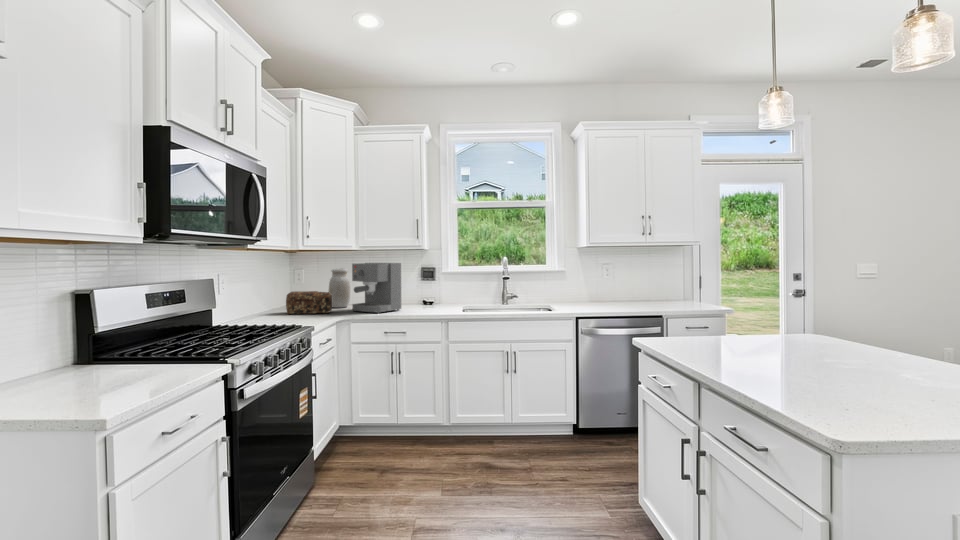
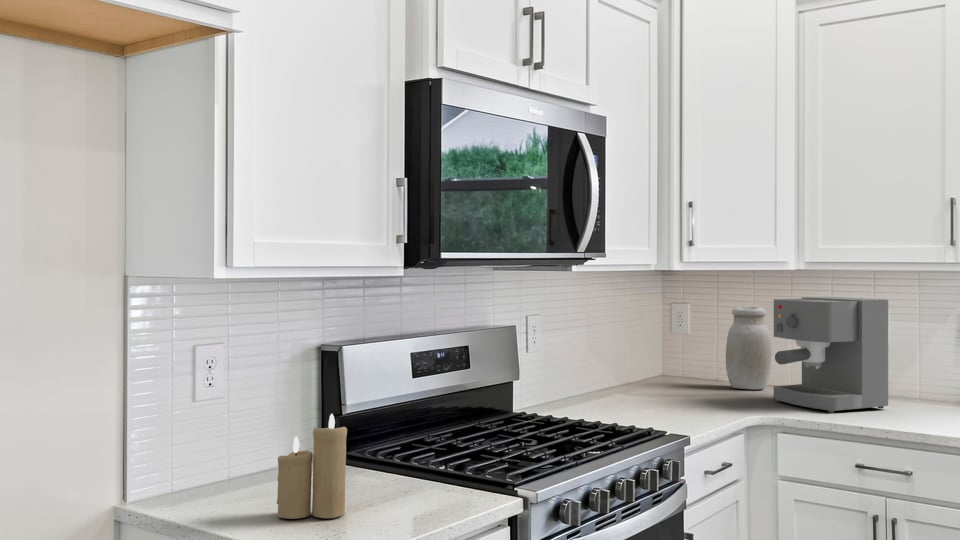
bread loaf: present [286,291,332,314] -> none [641,353,731,401]
candle: none [51,325,110,394] -> present [277,414,347,519]

